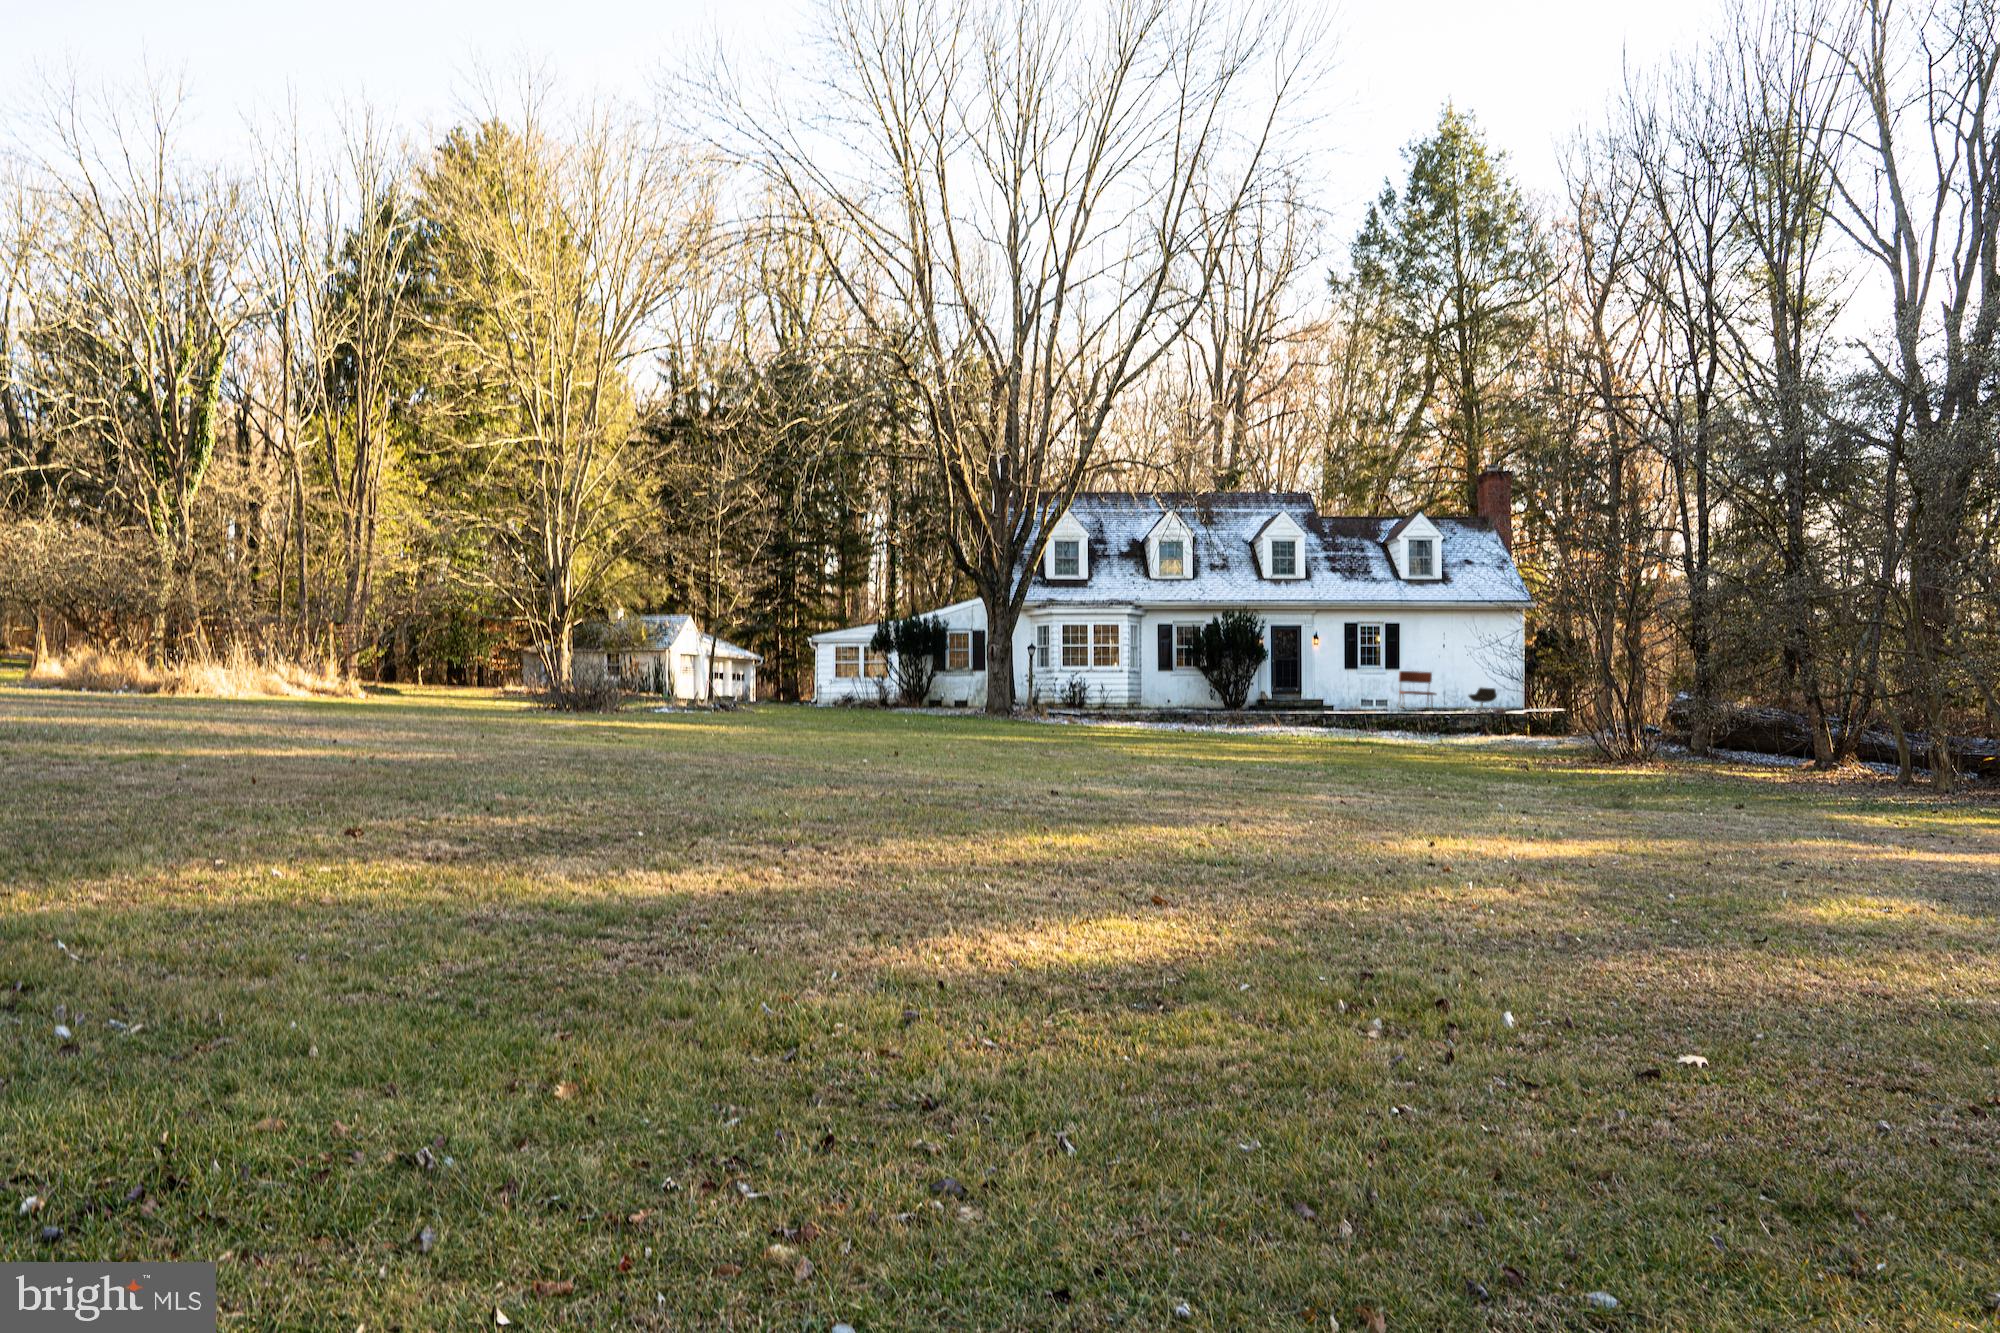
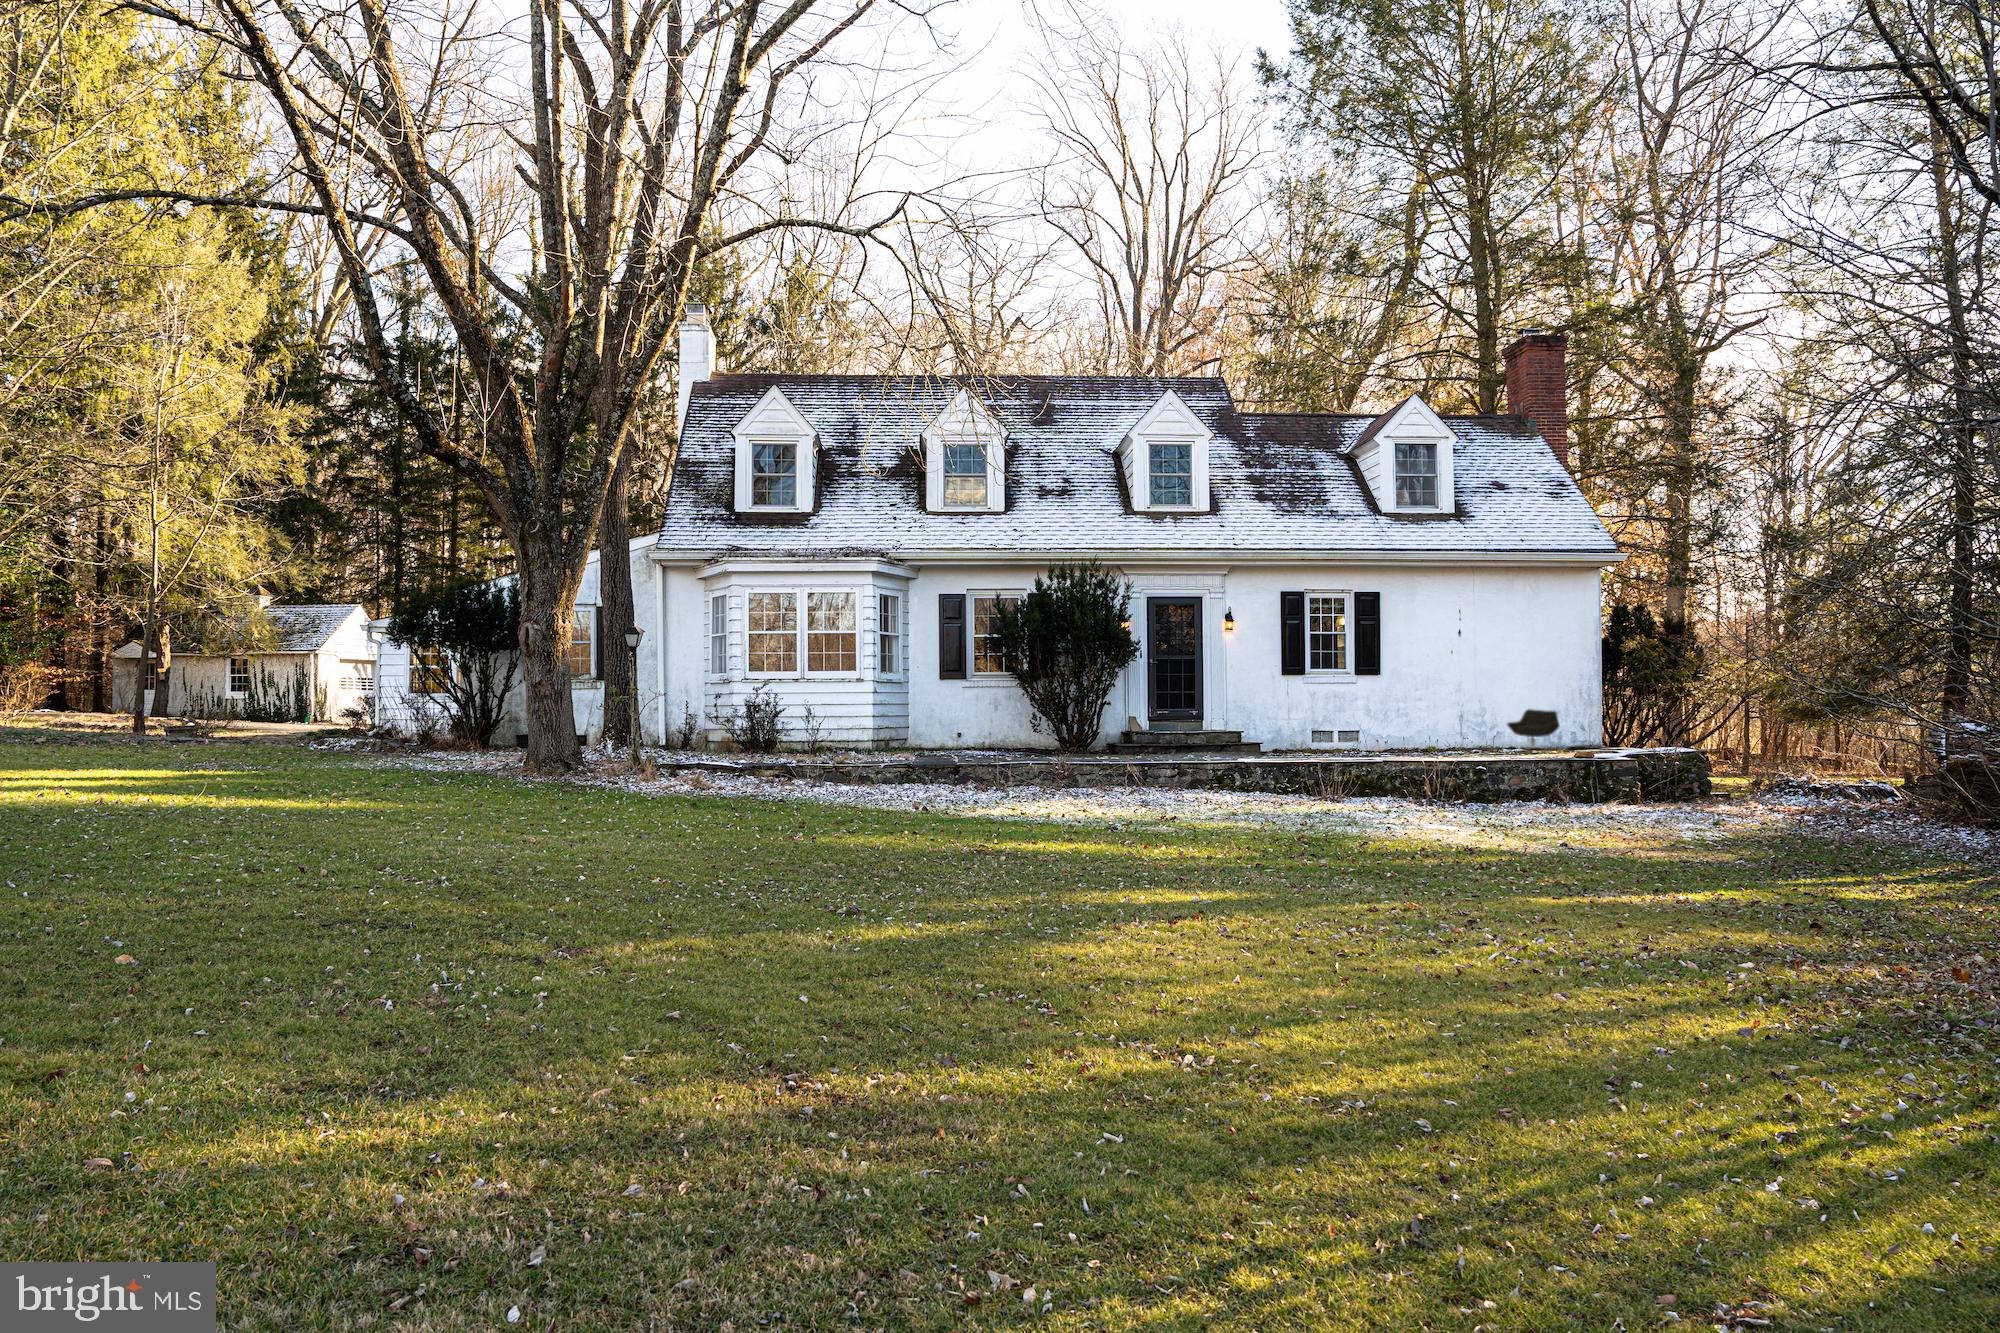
bench: present [1398,671,1436,708] -> none [1379,679,1451,750]

